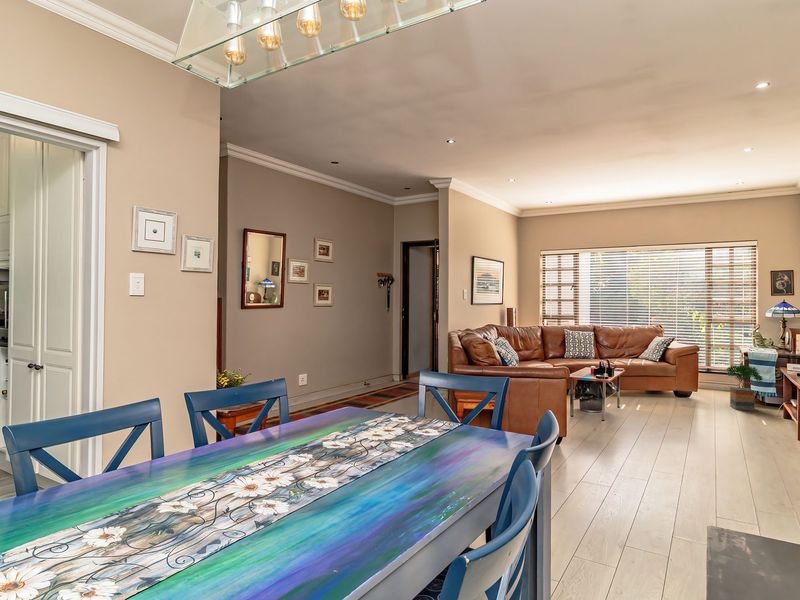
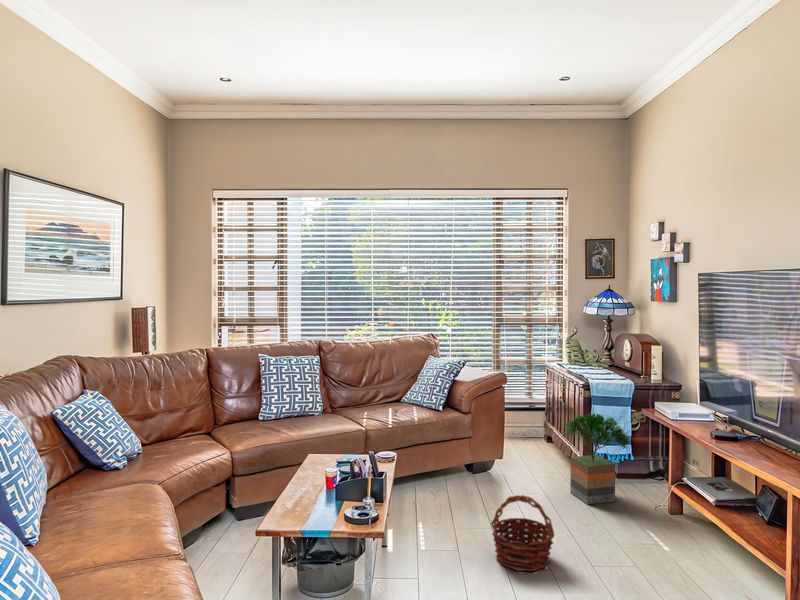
basket: none [666,387,696,417] -> present [491,495,554,571]

